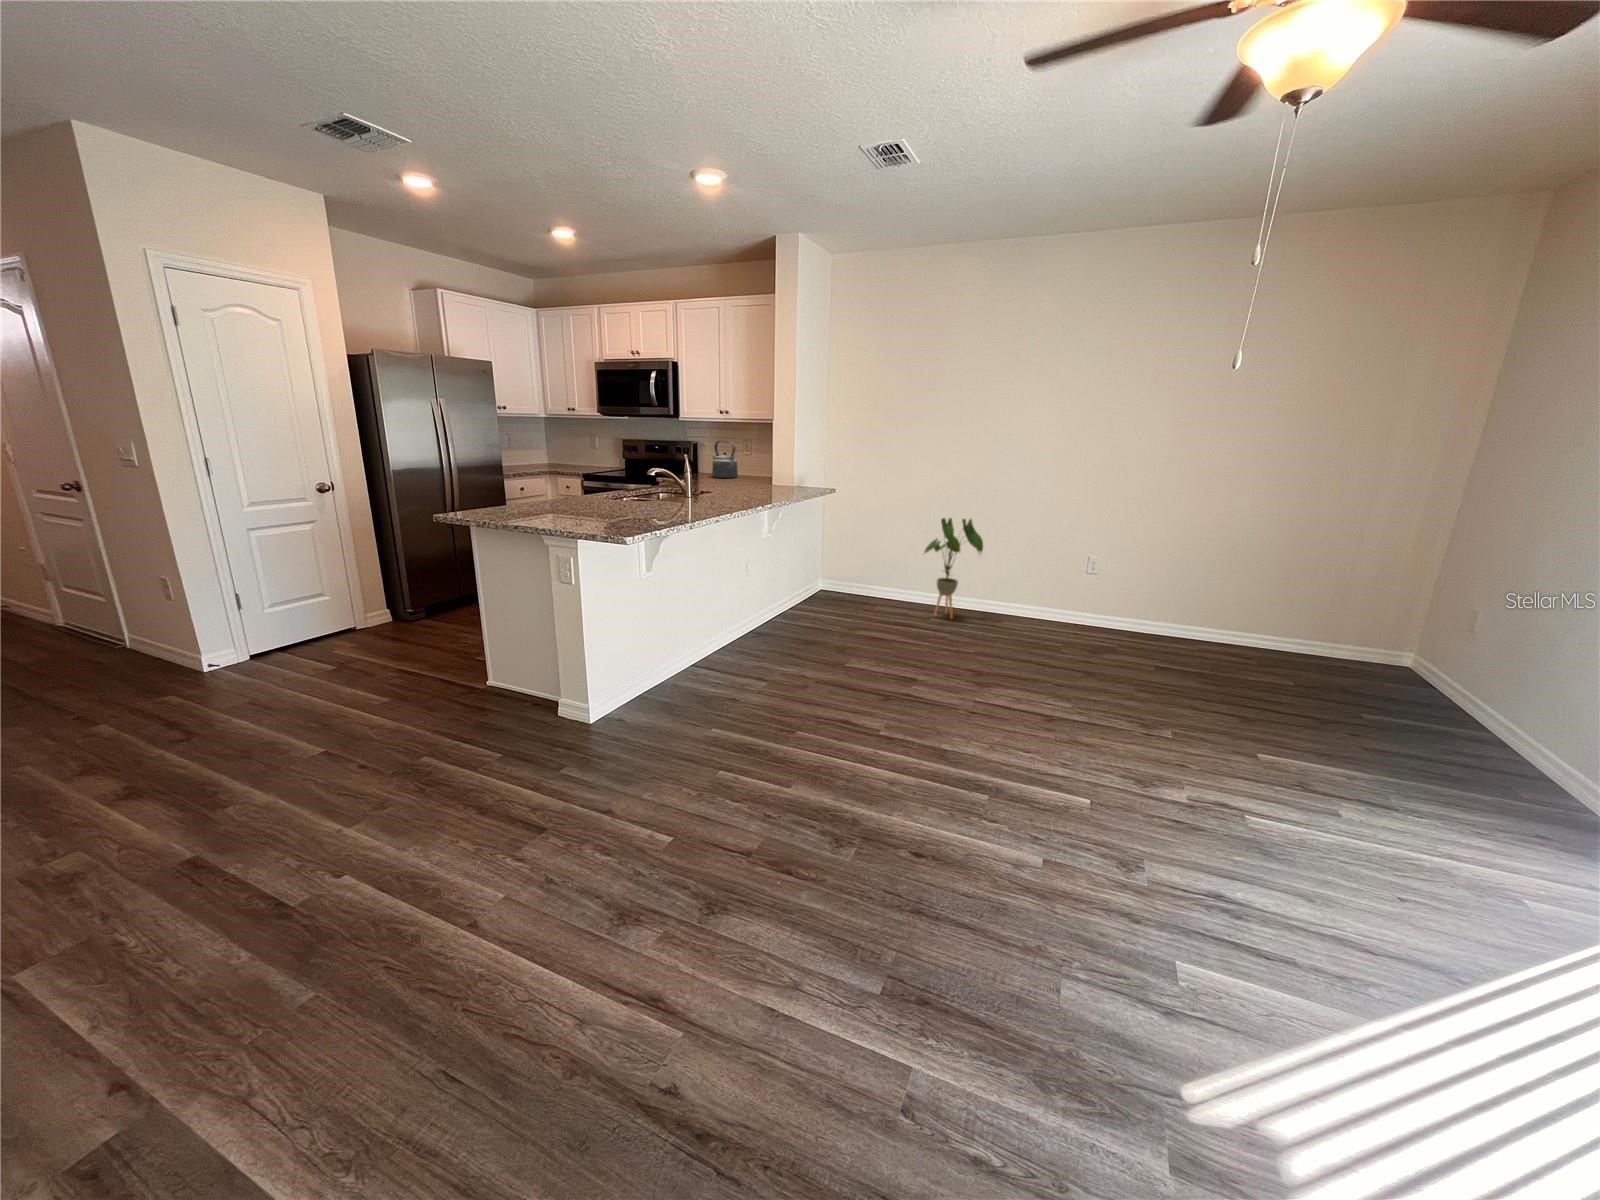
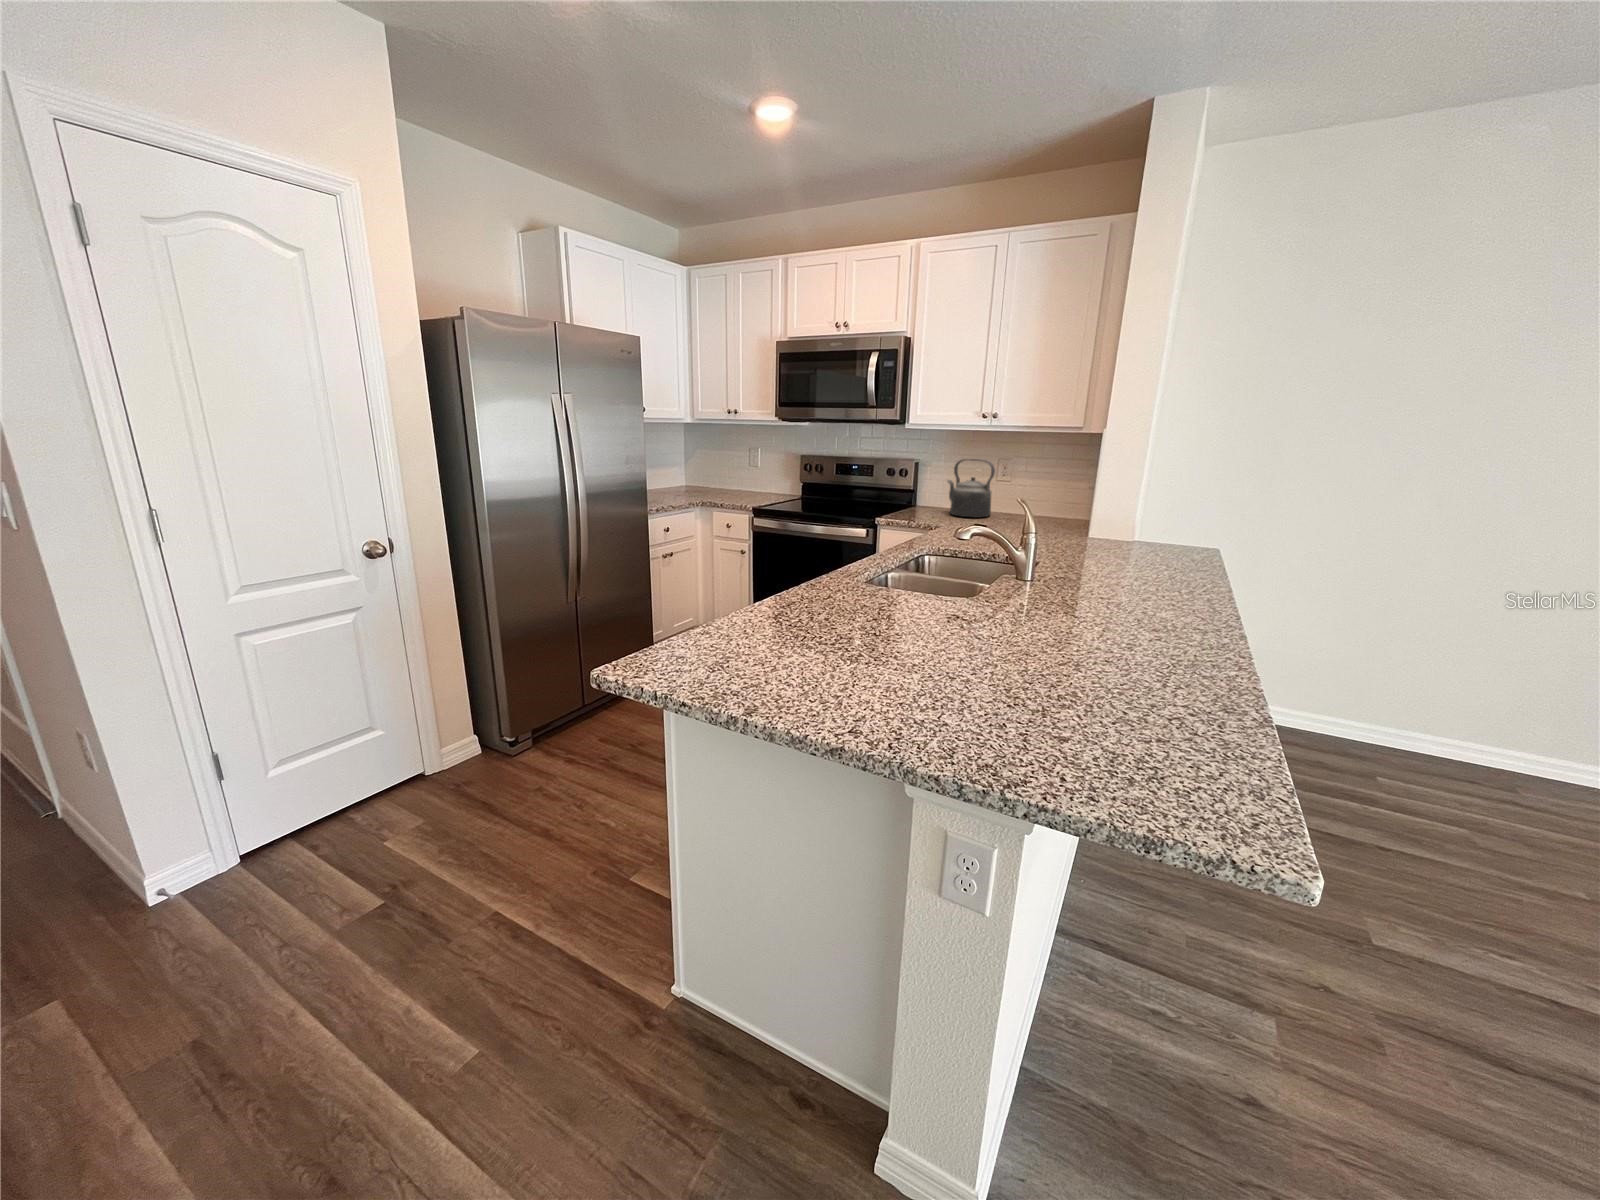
house plant: present [923,518,983,619] -> none [1389,606,1561,786]

